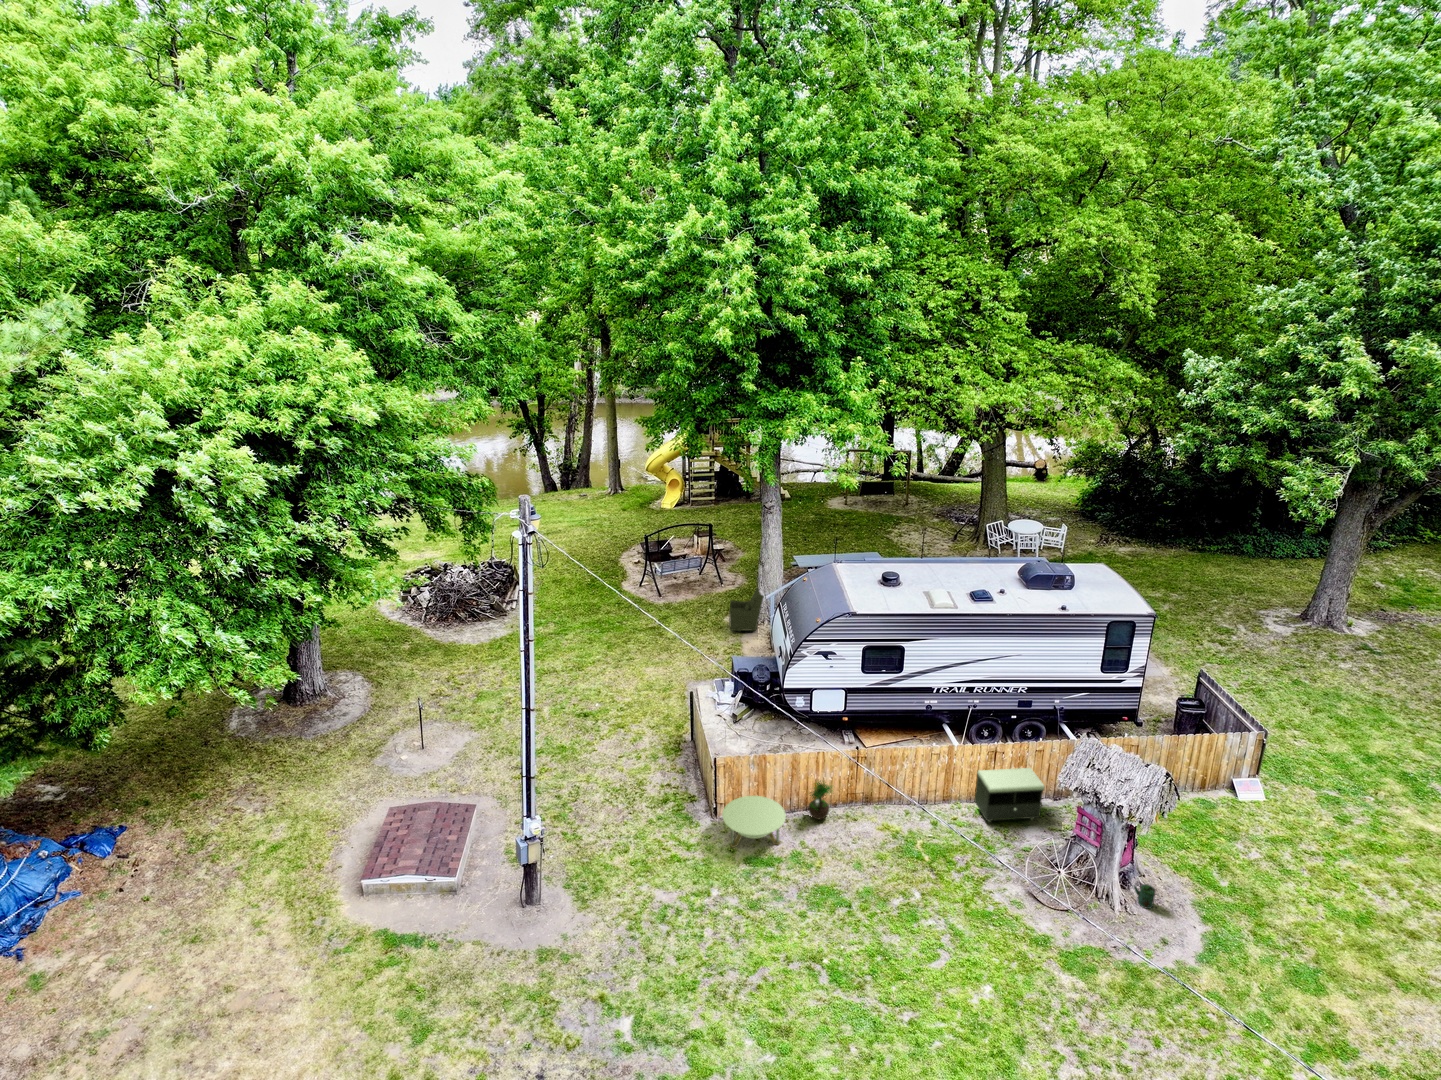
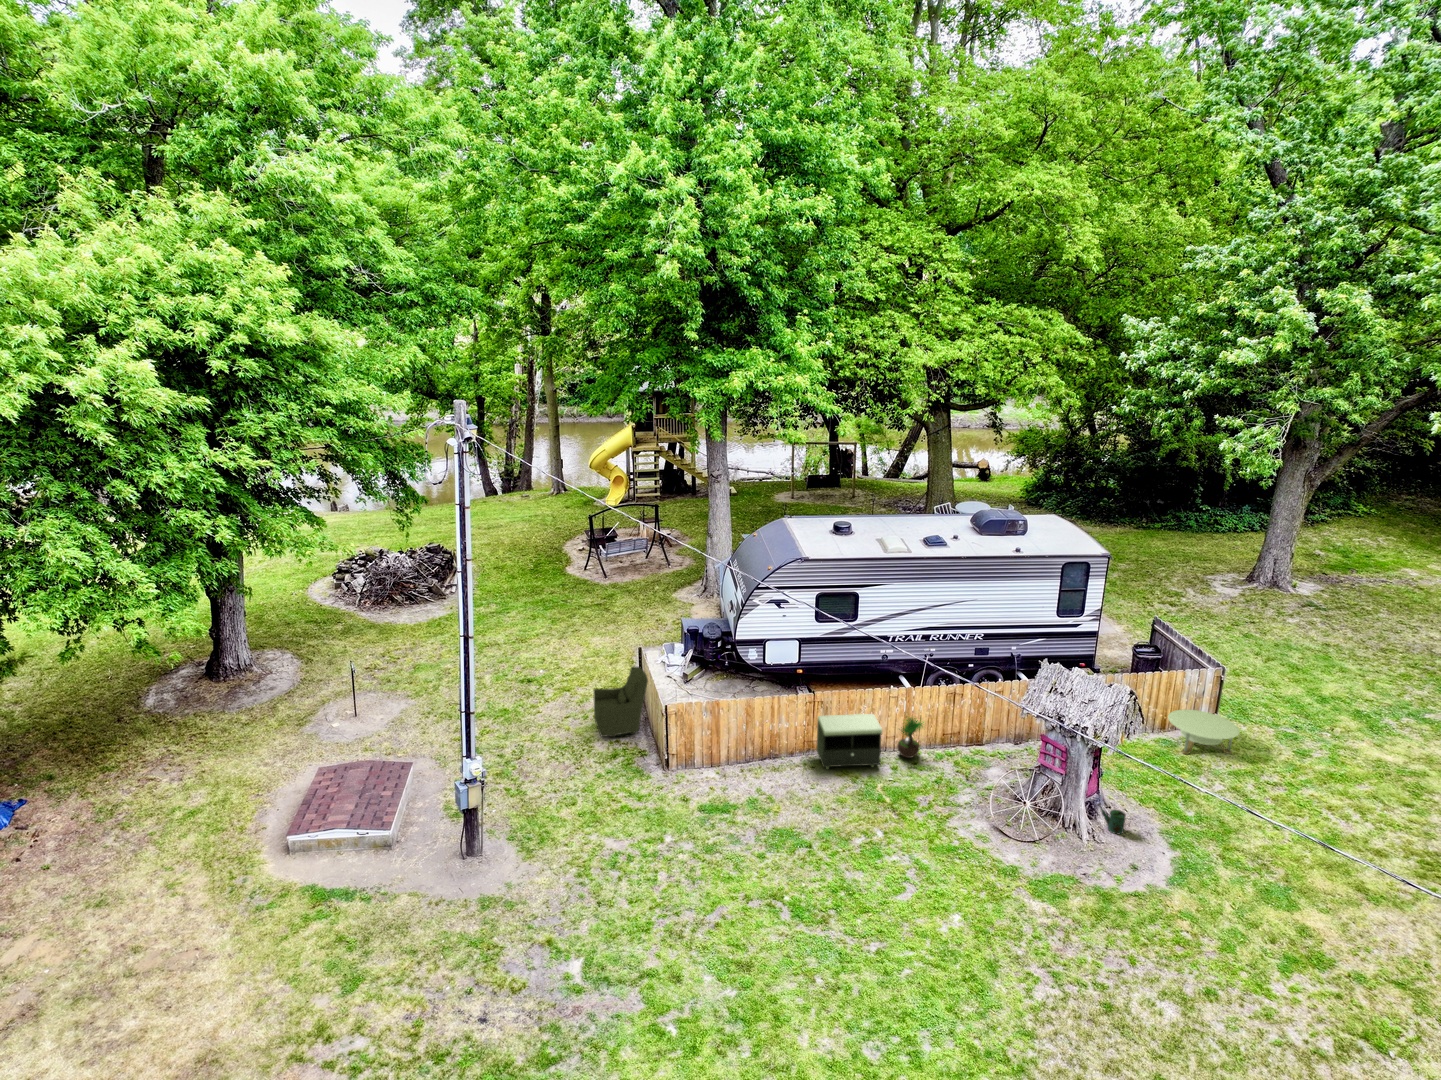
chair: present [729,588,764,633] -> present [593,667,648,738]
storage bench: present [975,768,1045,822] -> present [817,714,882,769]
potted tree: present [808,781,832,819] -> present [898,718,924,758]
round table: present [722,796,786,848] -> present [1168,709,1239,754]

